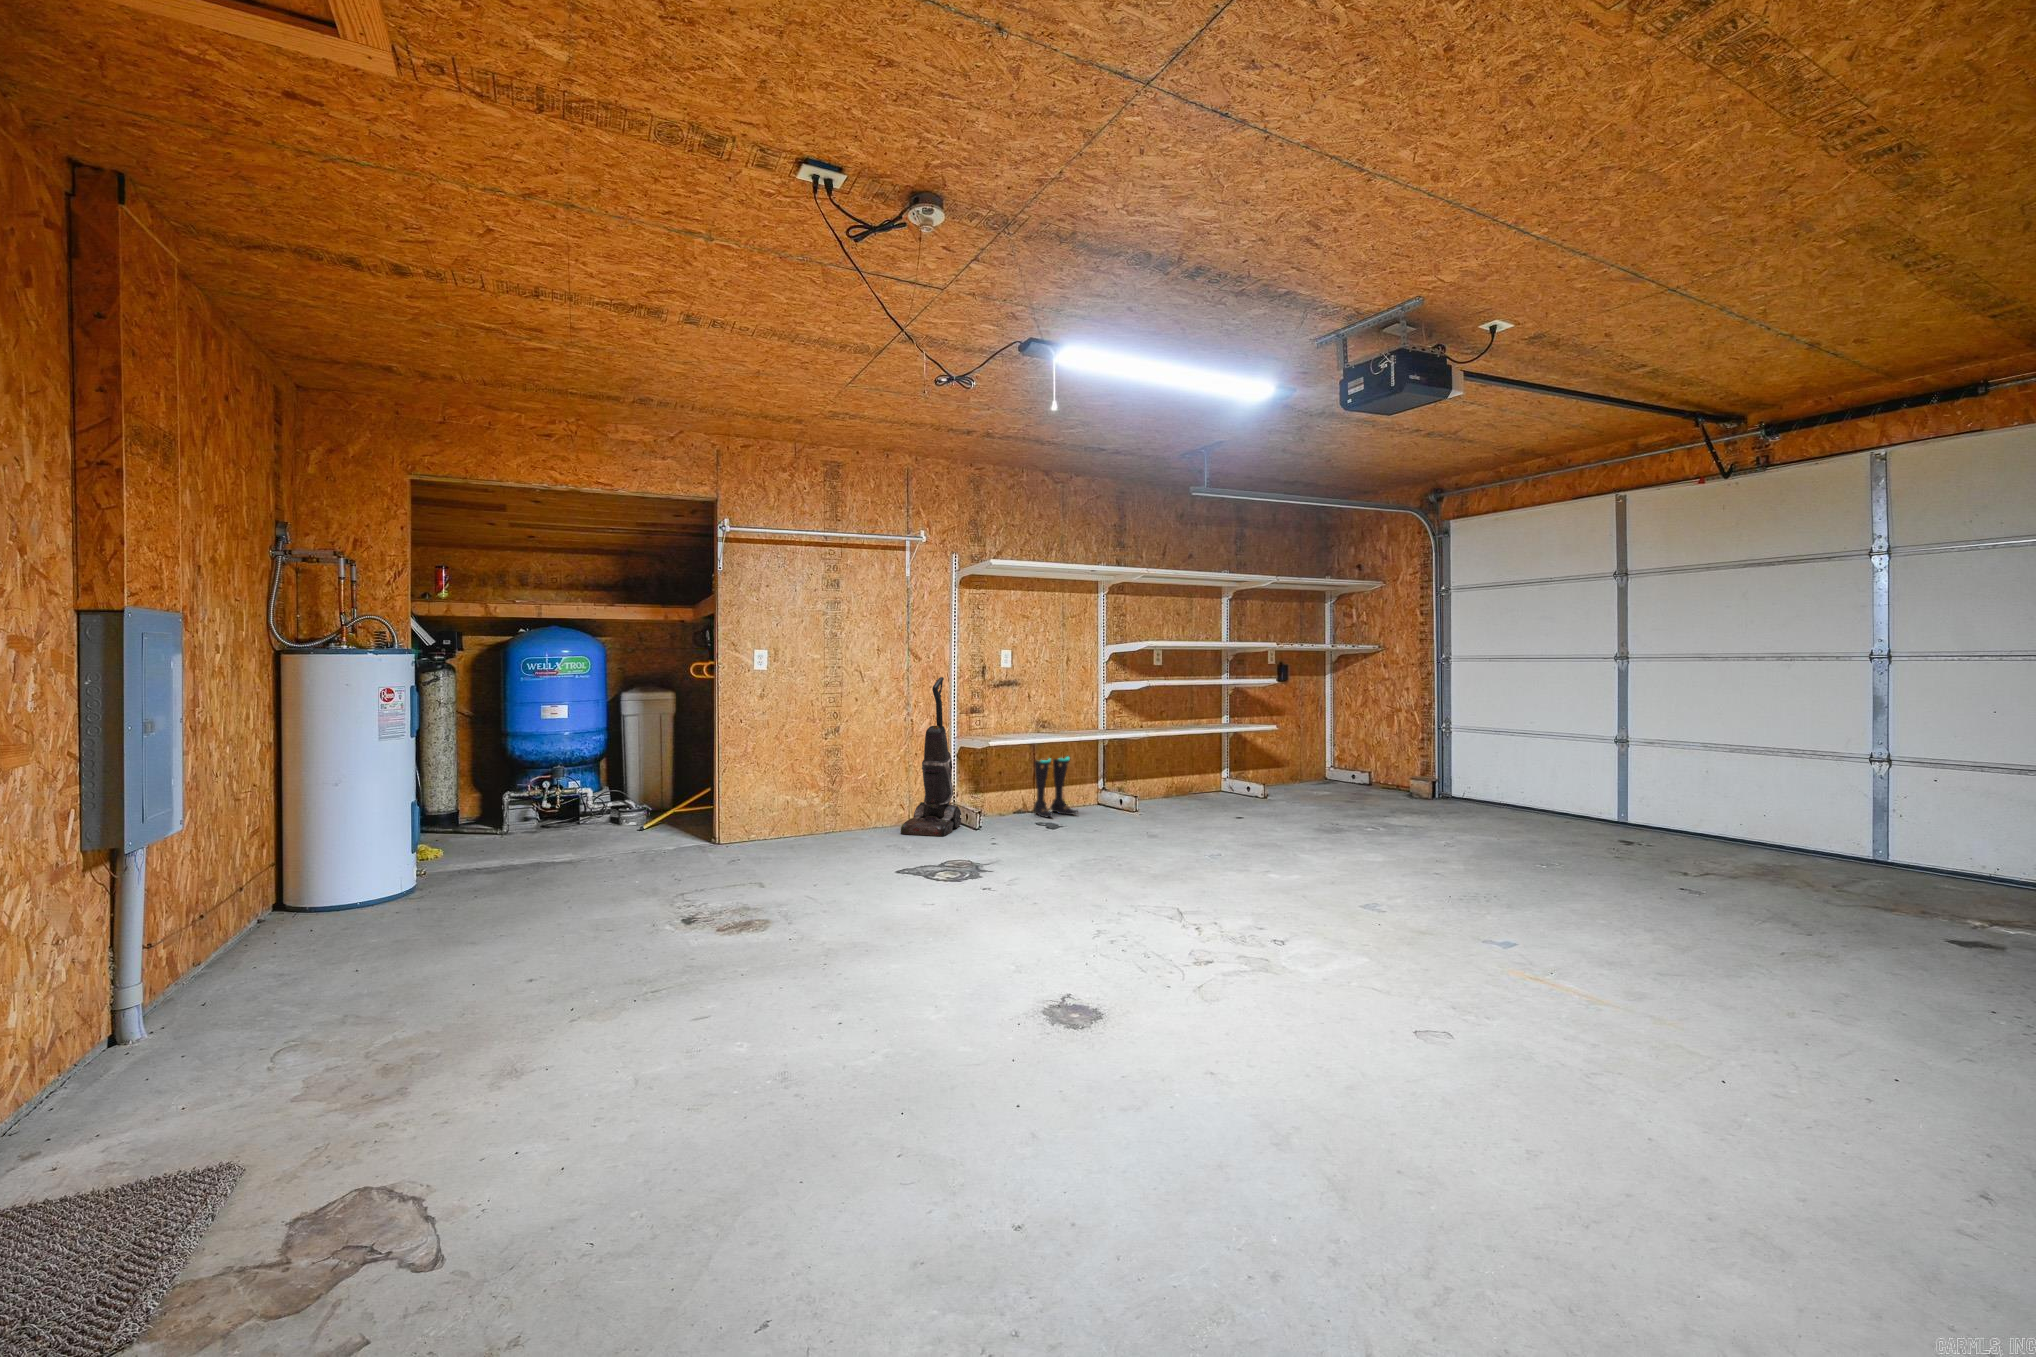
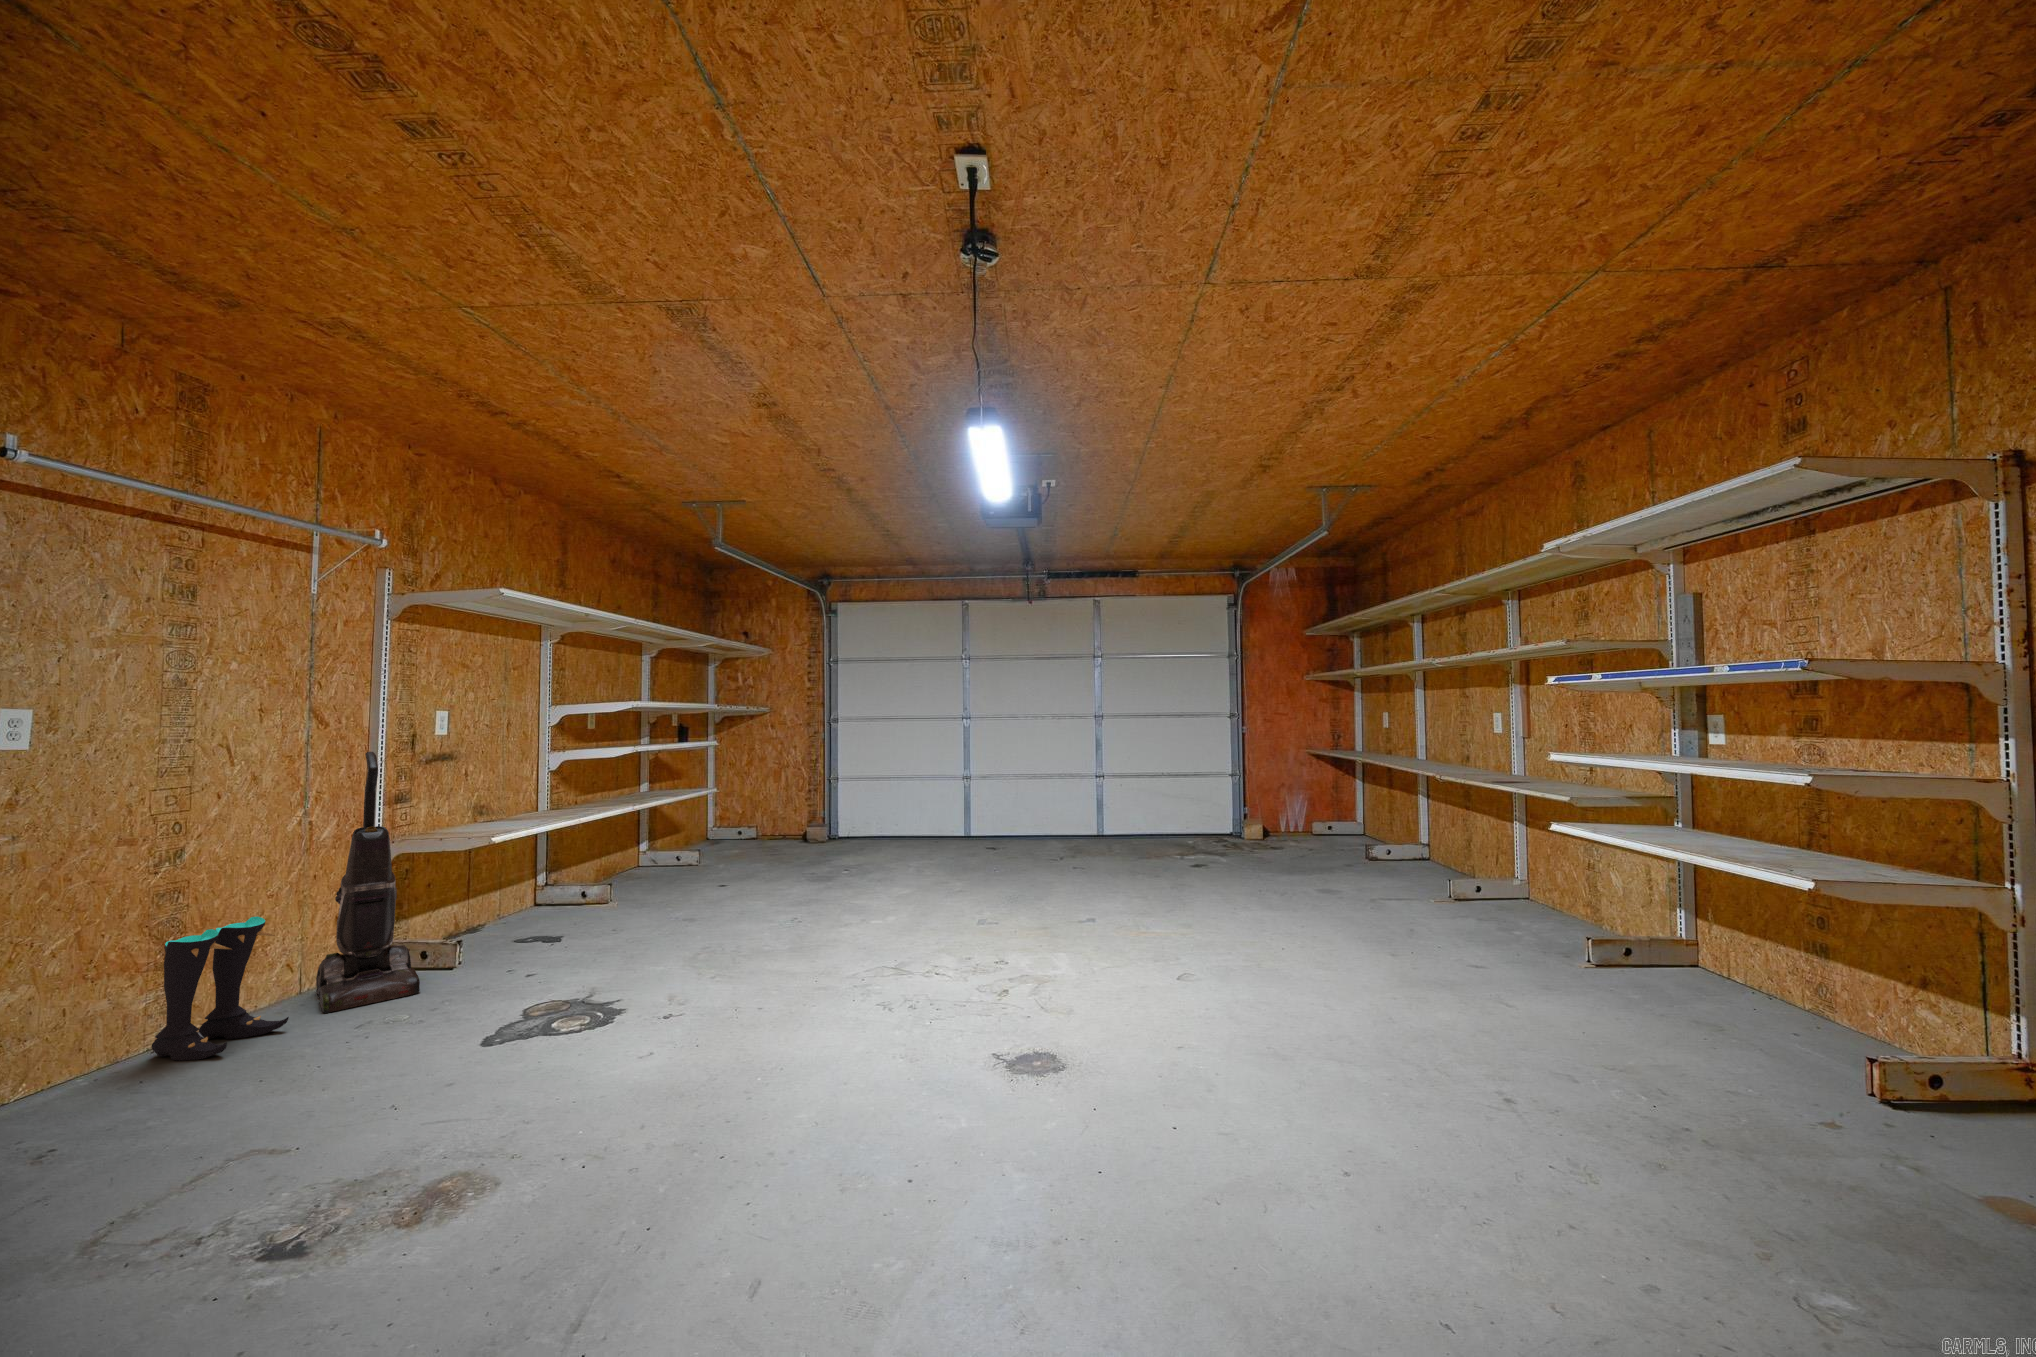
boots: present [1034,757,1077,817] -> present [152,916,289,1060]

